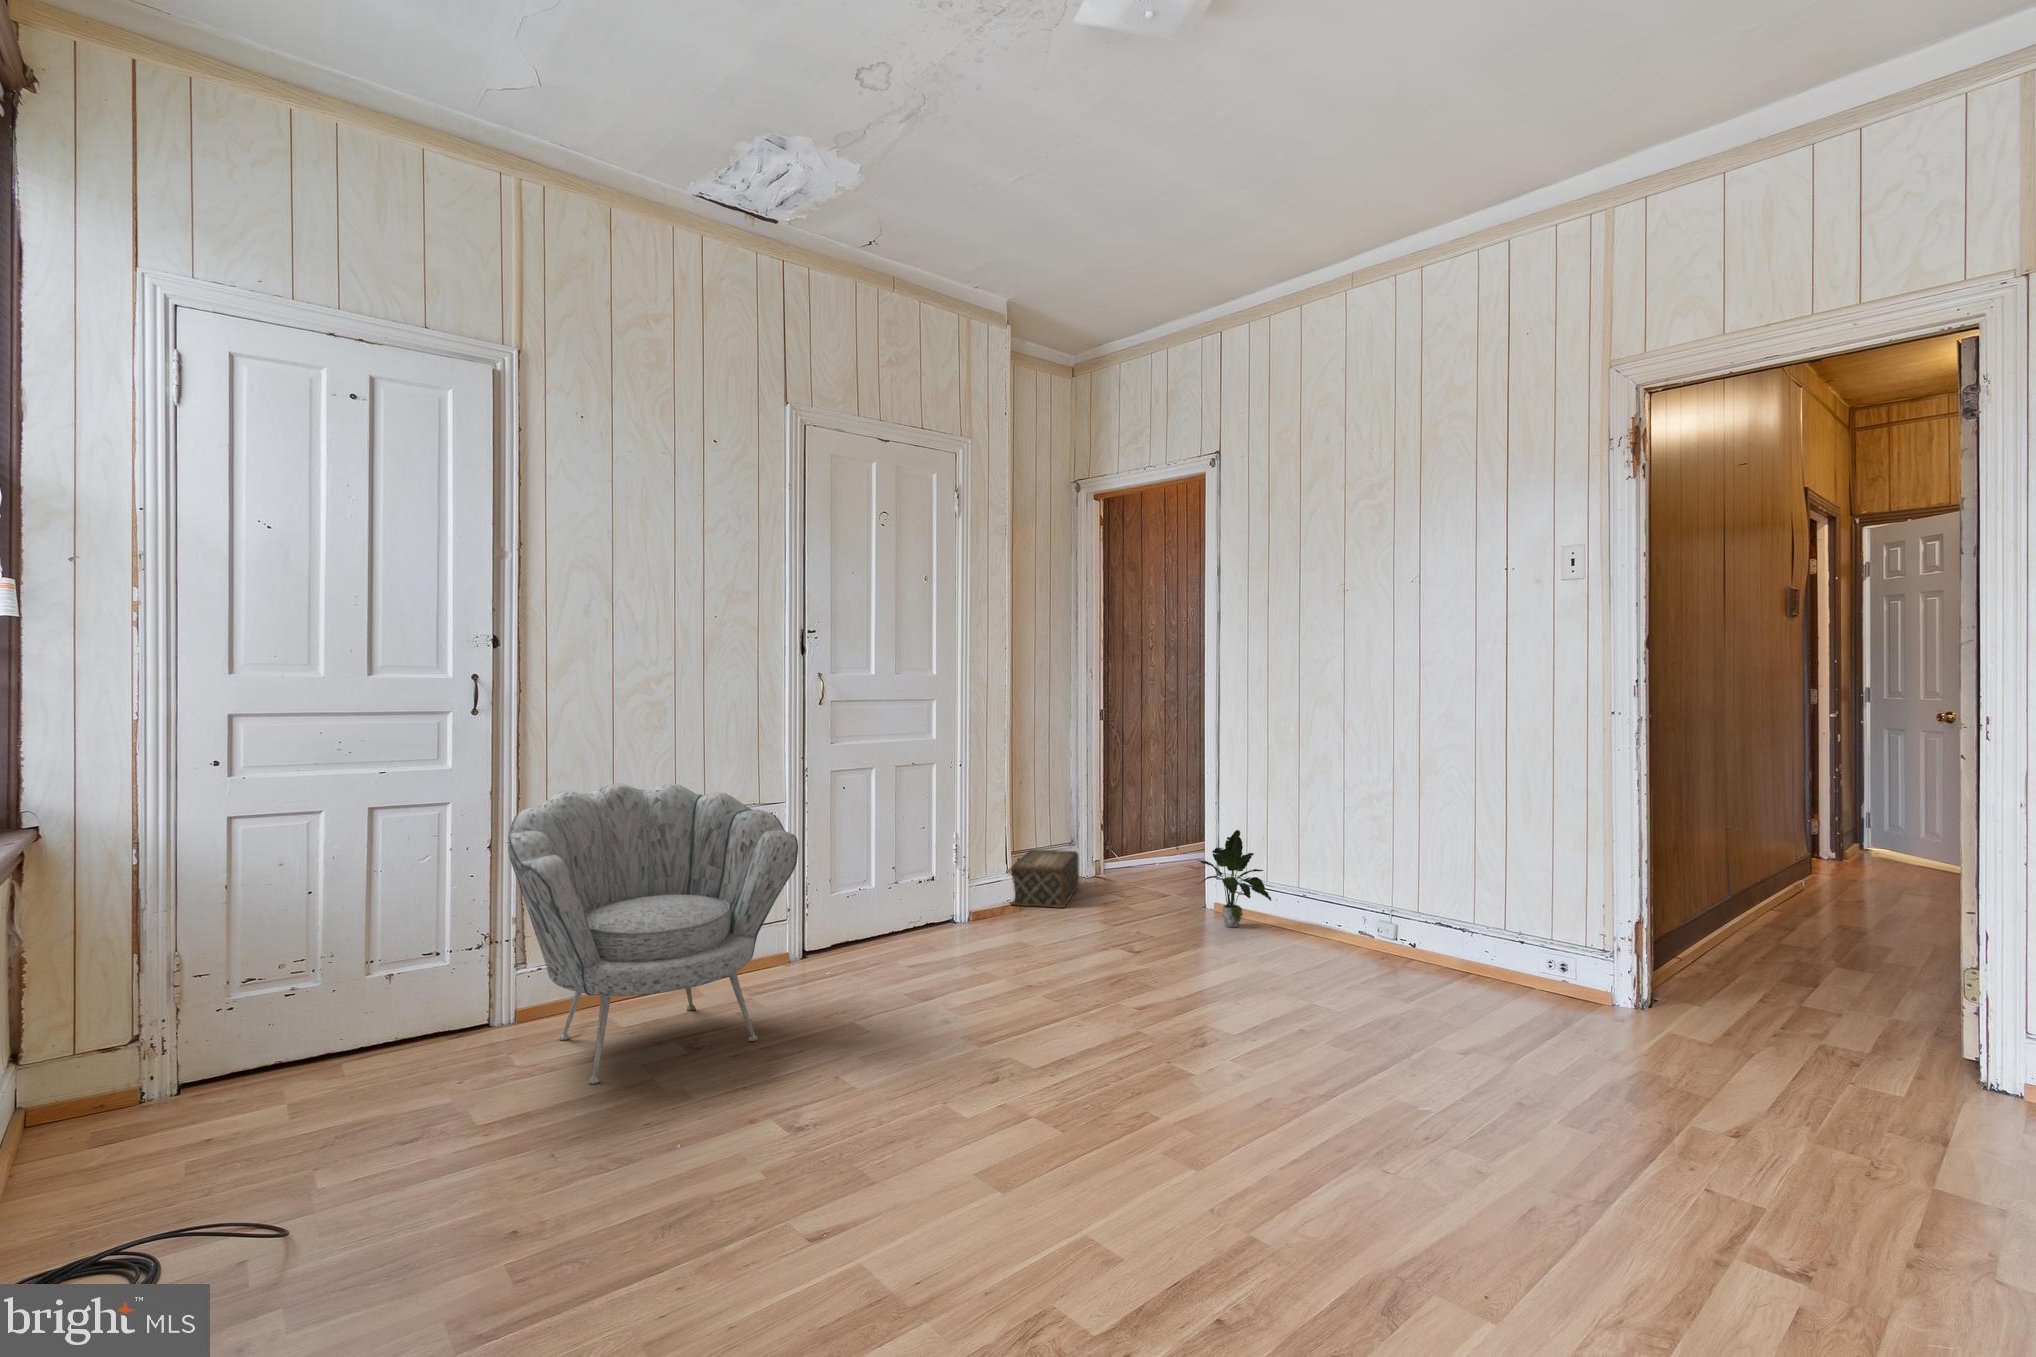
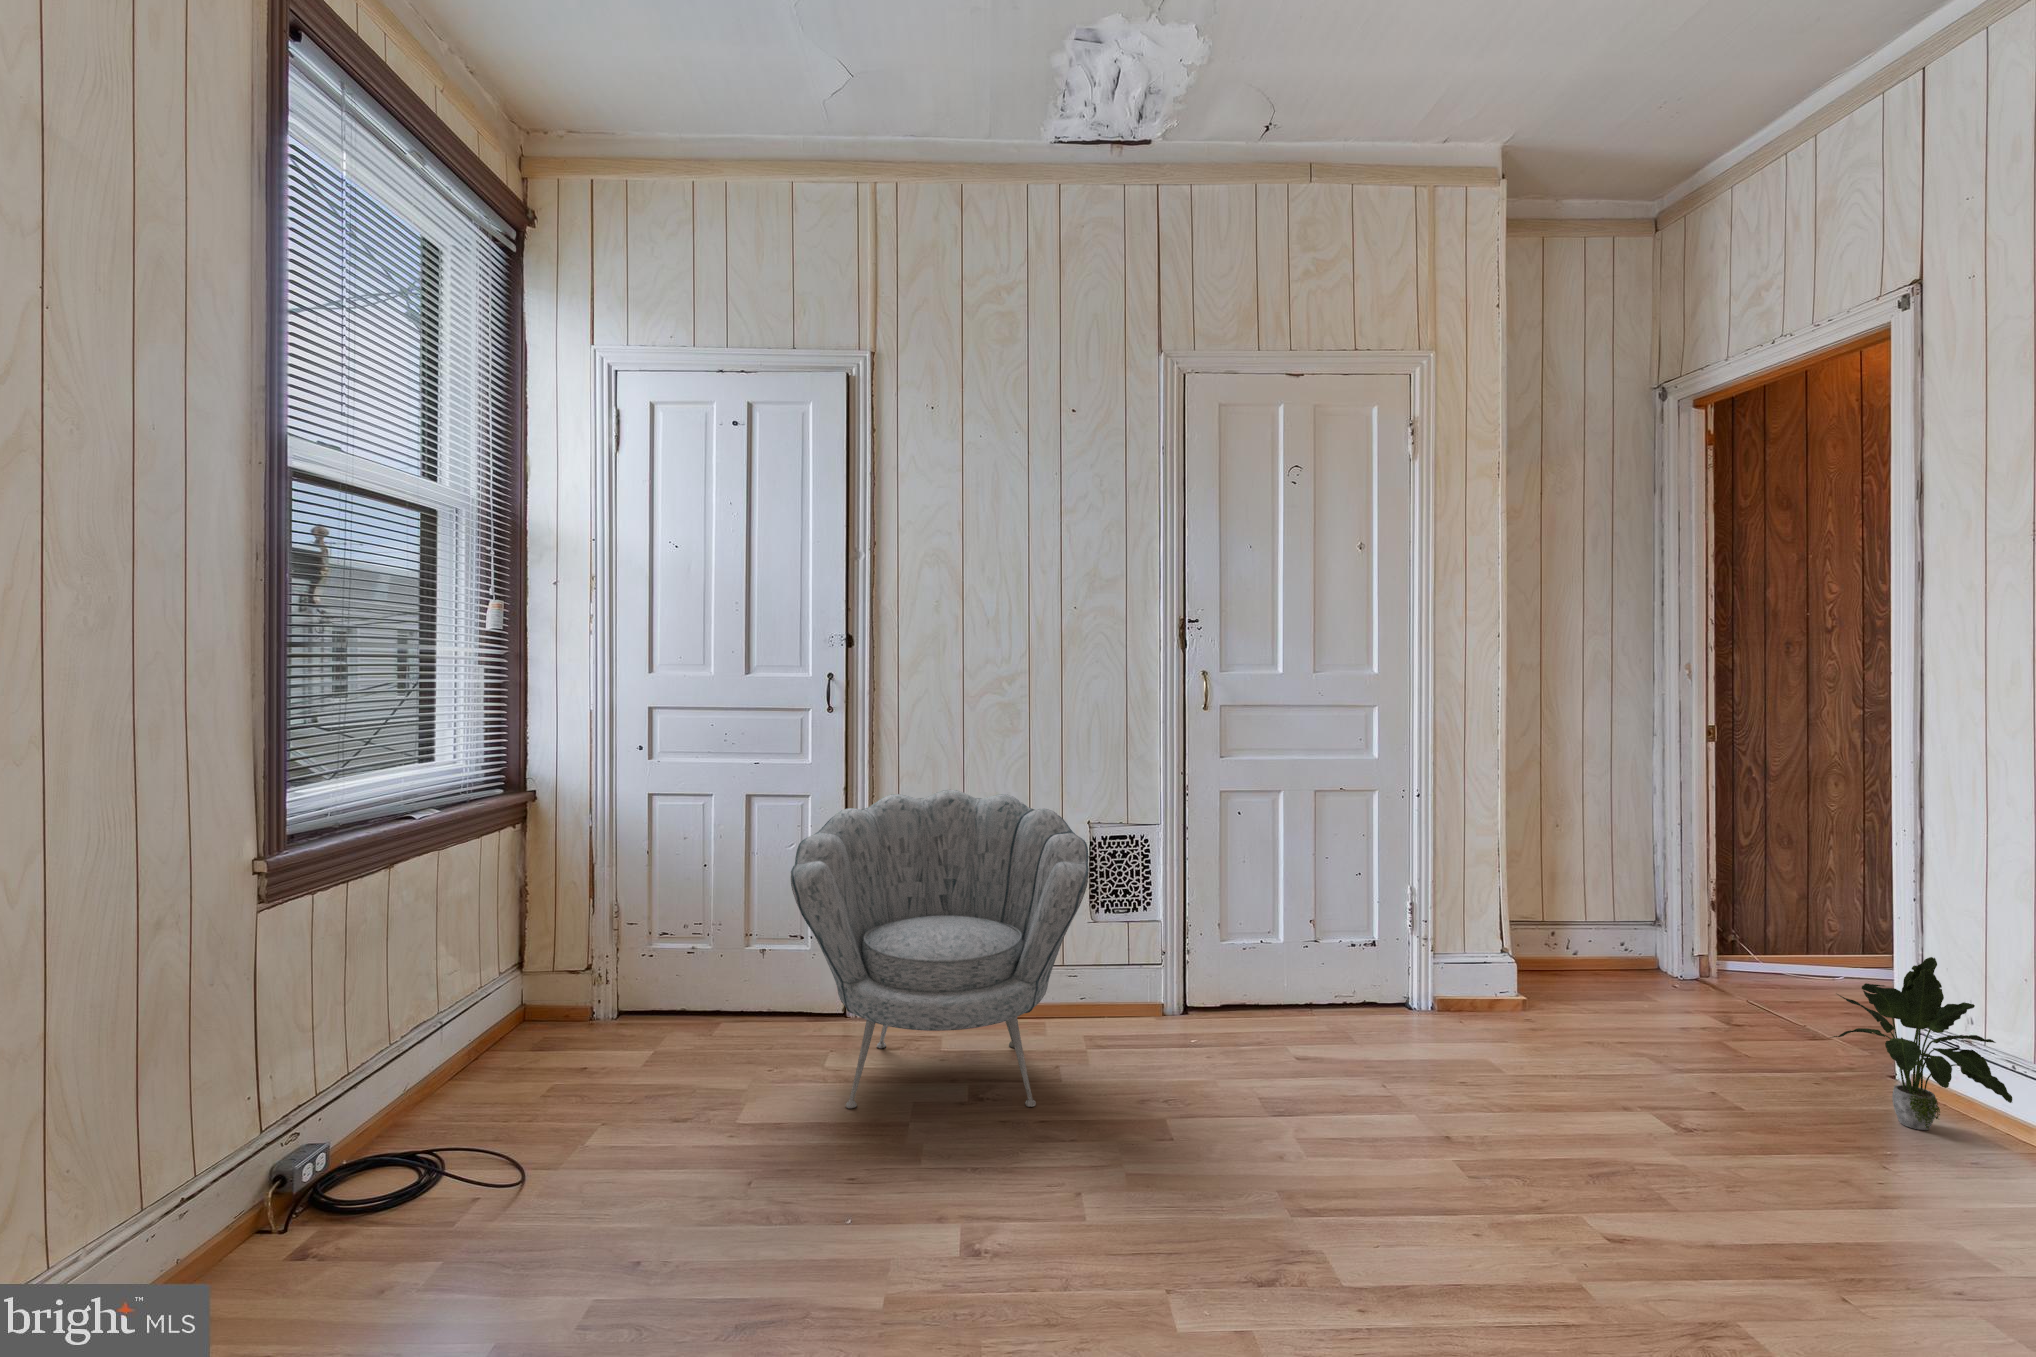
woven basket: present [1010,849,1079,908] -> none [1513,922,1650,1018]

